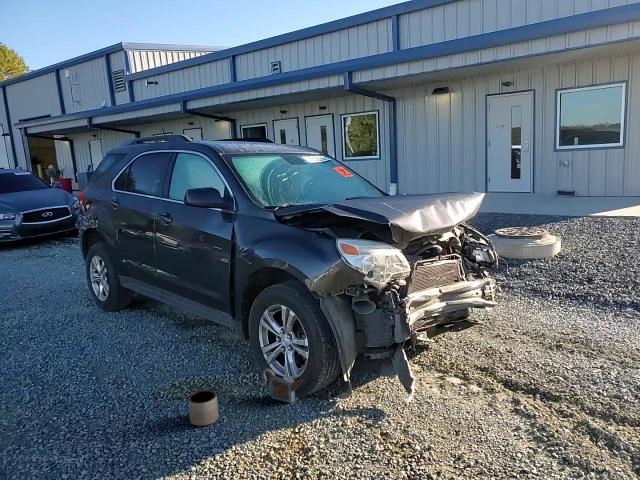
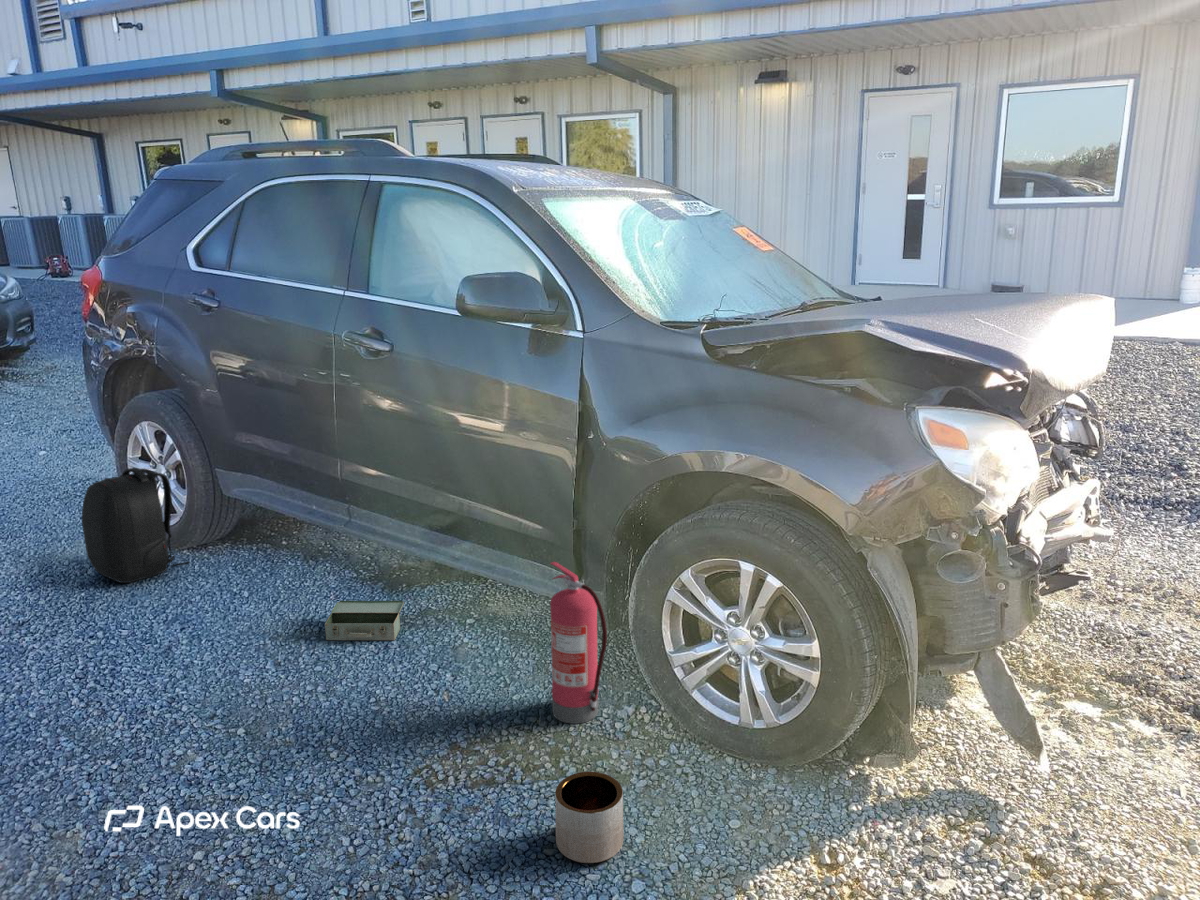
backpack: none [64,274,110,322] -> present [82,468,188,583]
fire extinguisher: none [217,308,241,379] -> present [550,562,607,724]
toolbox: none [146,330,183,346] -> present [325,601,404,640]
watering can: present [262,369,305,403] -> none [687,706,809,785]

